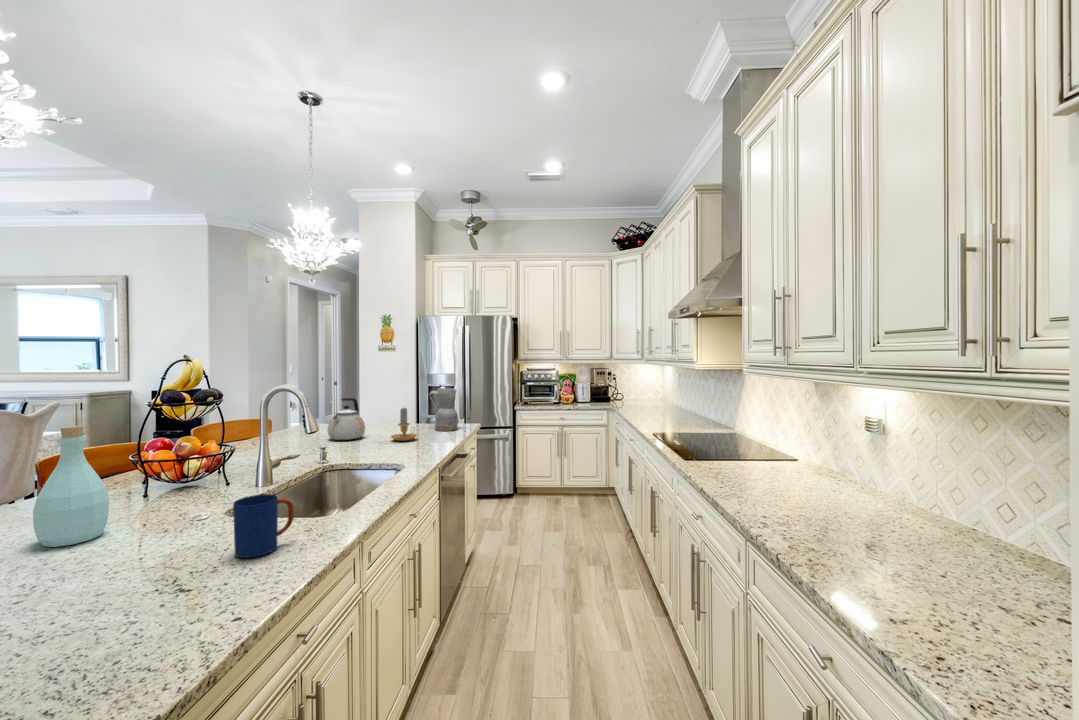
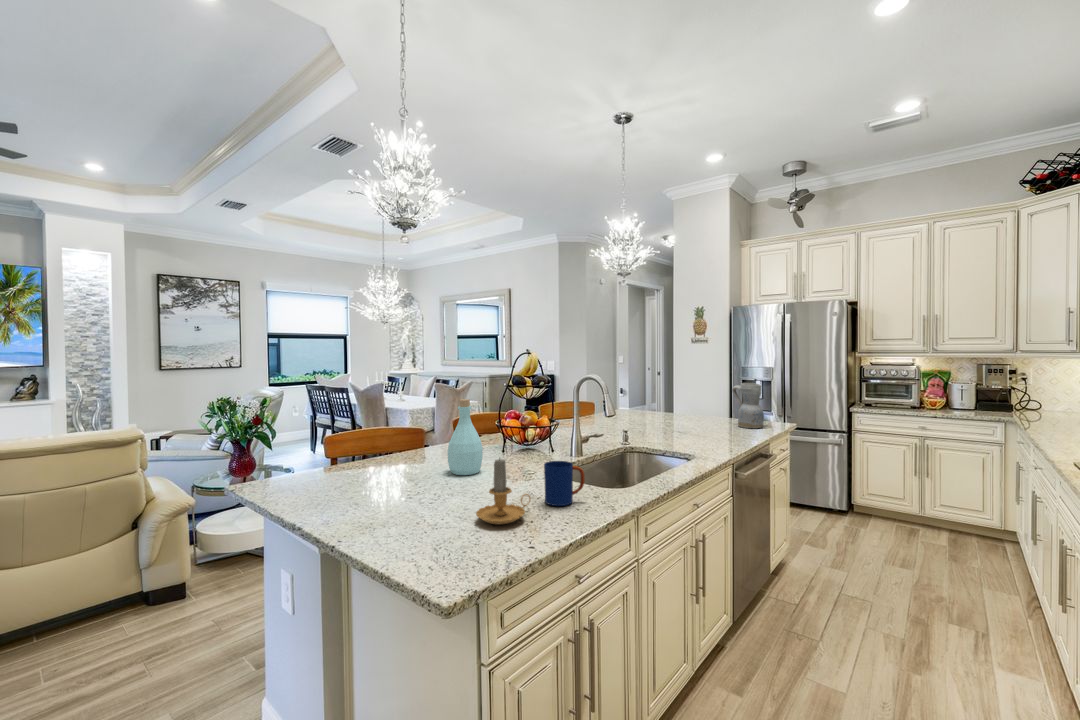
kettle: present [328,398,365,440] -> none [634,389,667,427]
candle: present [391,408,417,441] -> present [476,459,530,525]

